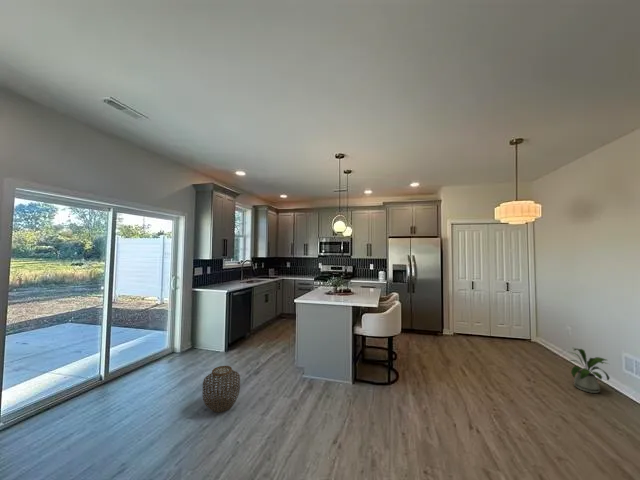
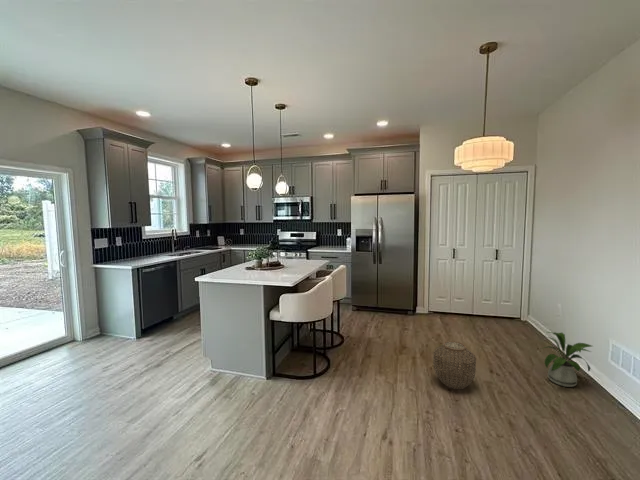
woven basket: present [202,366,240,412] -> present [434,341,476,389]

